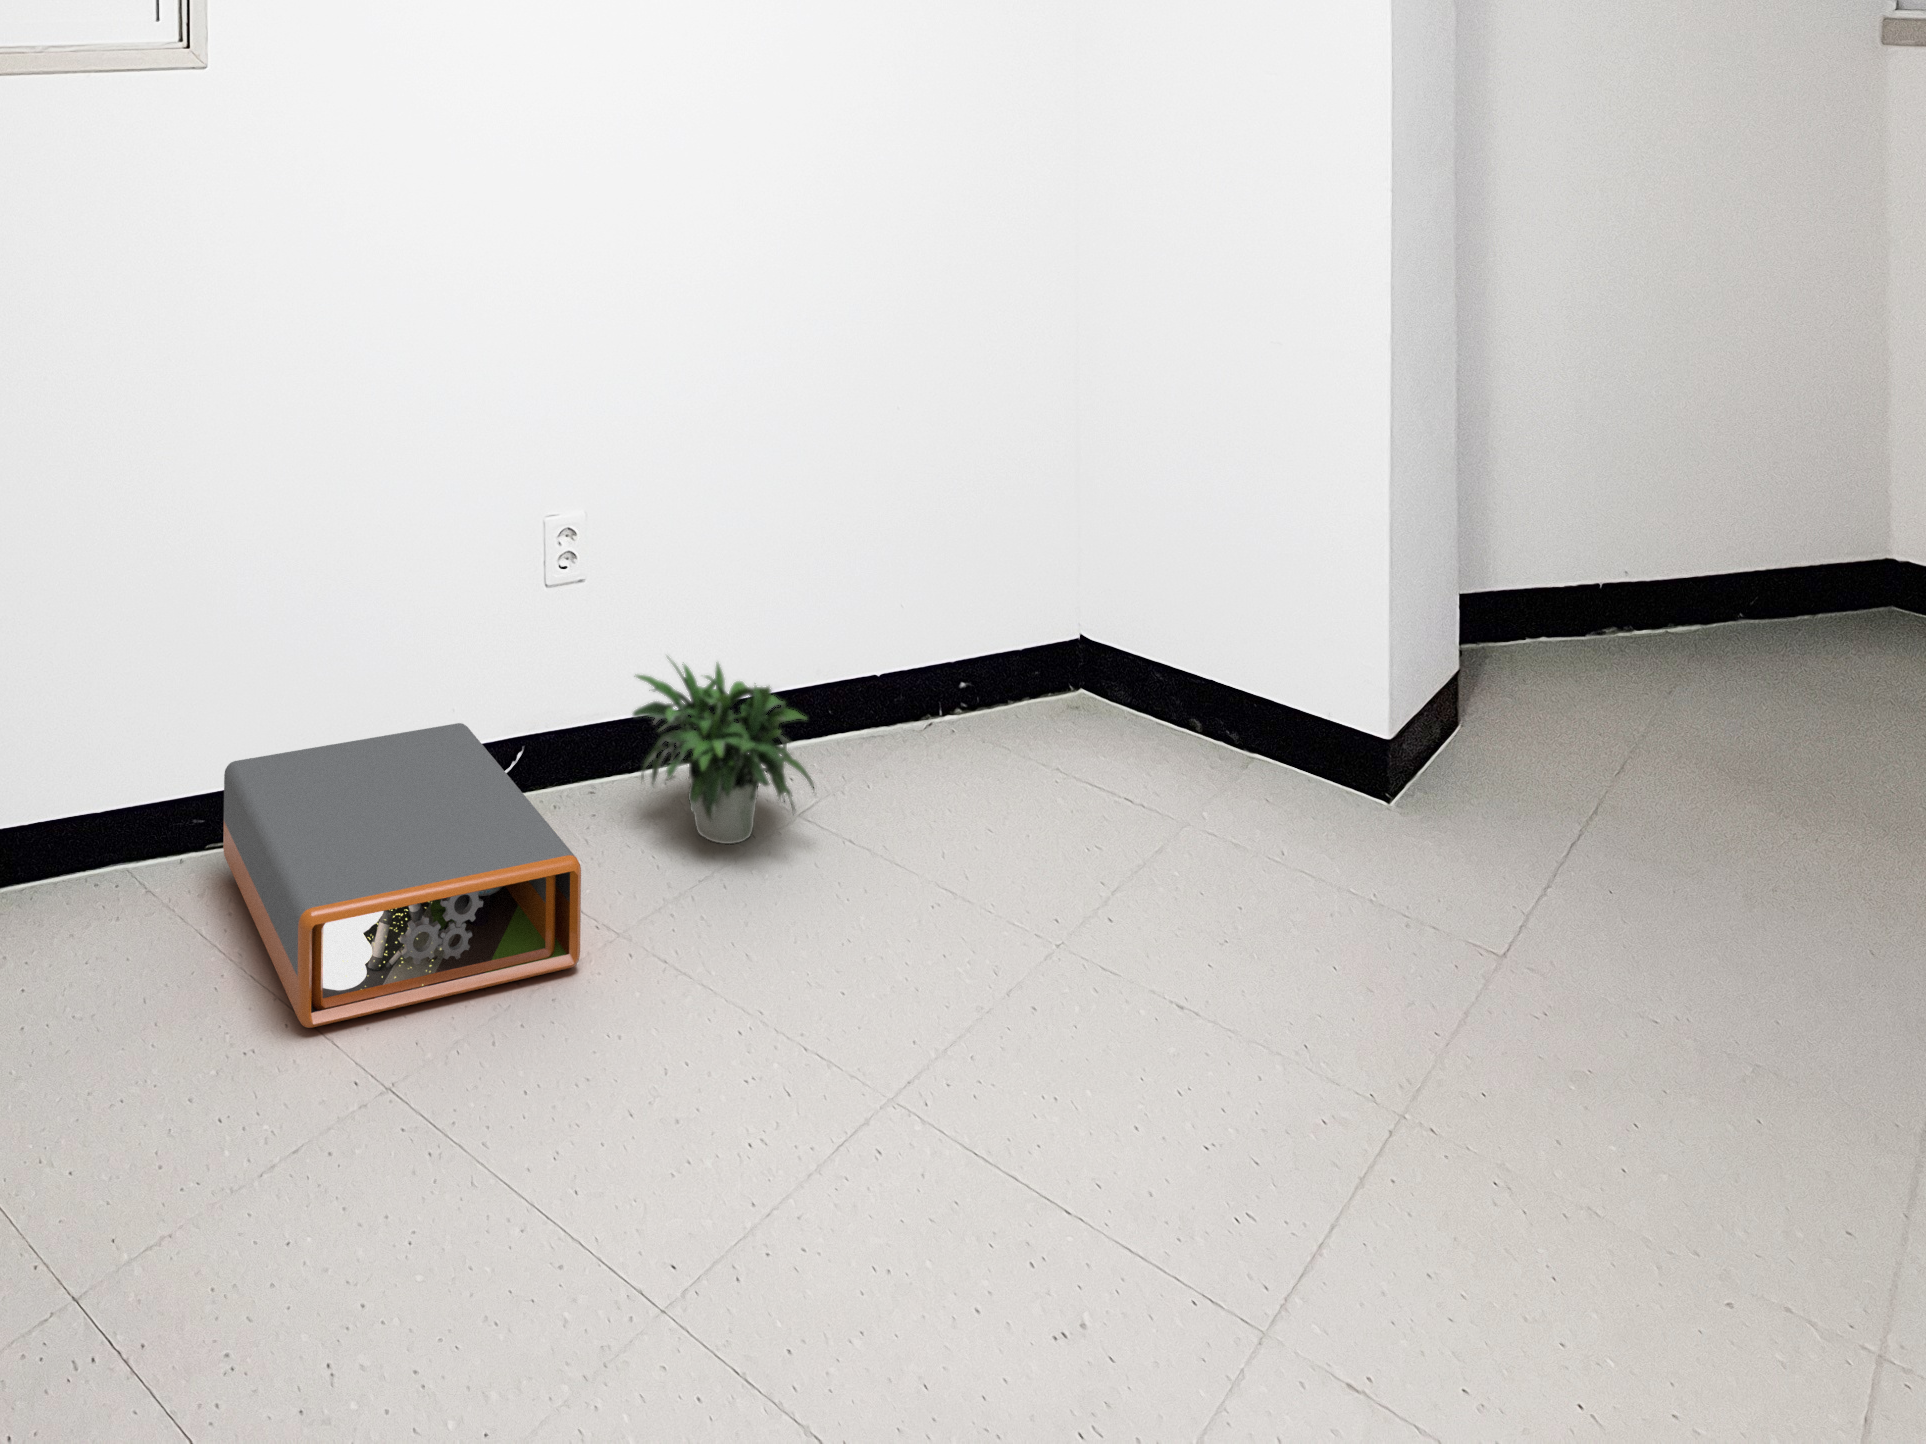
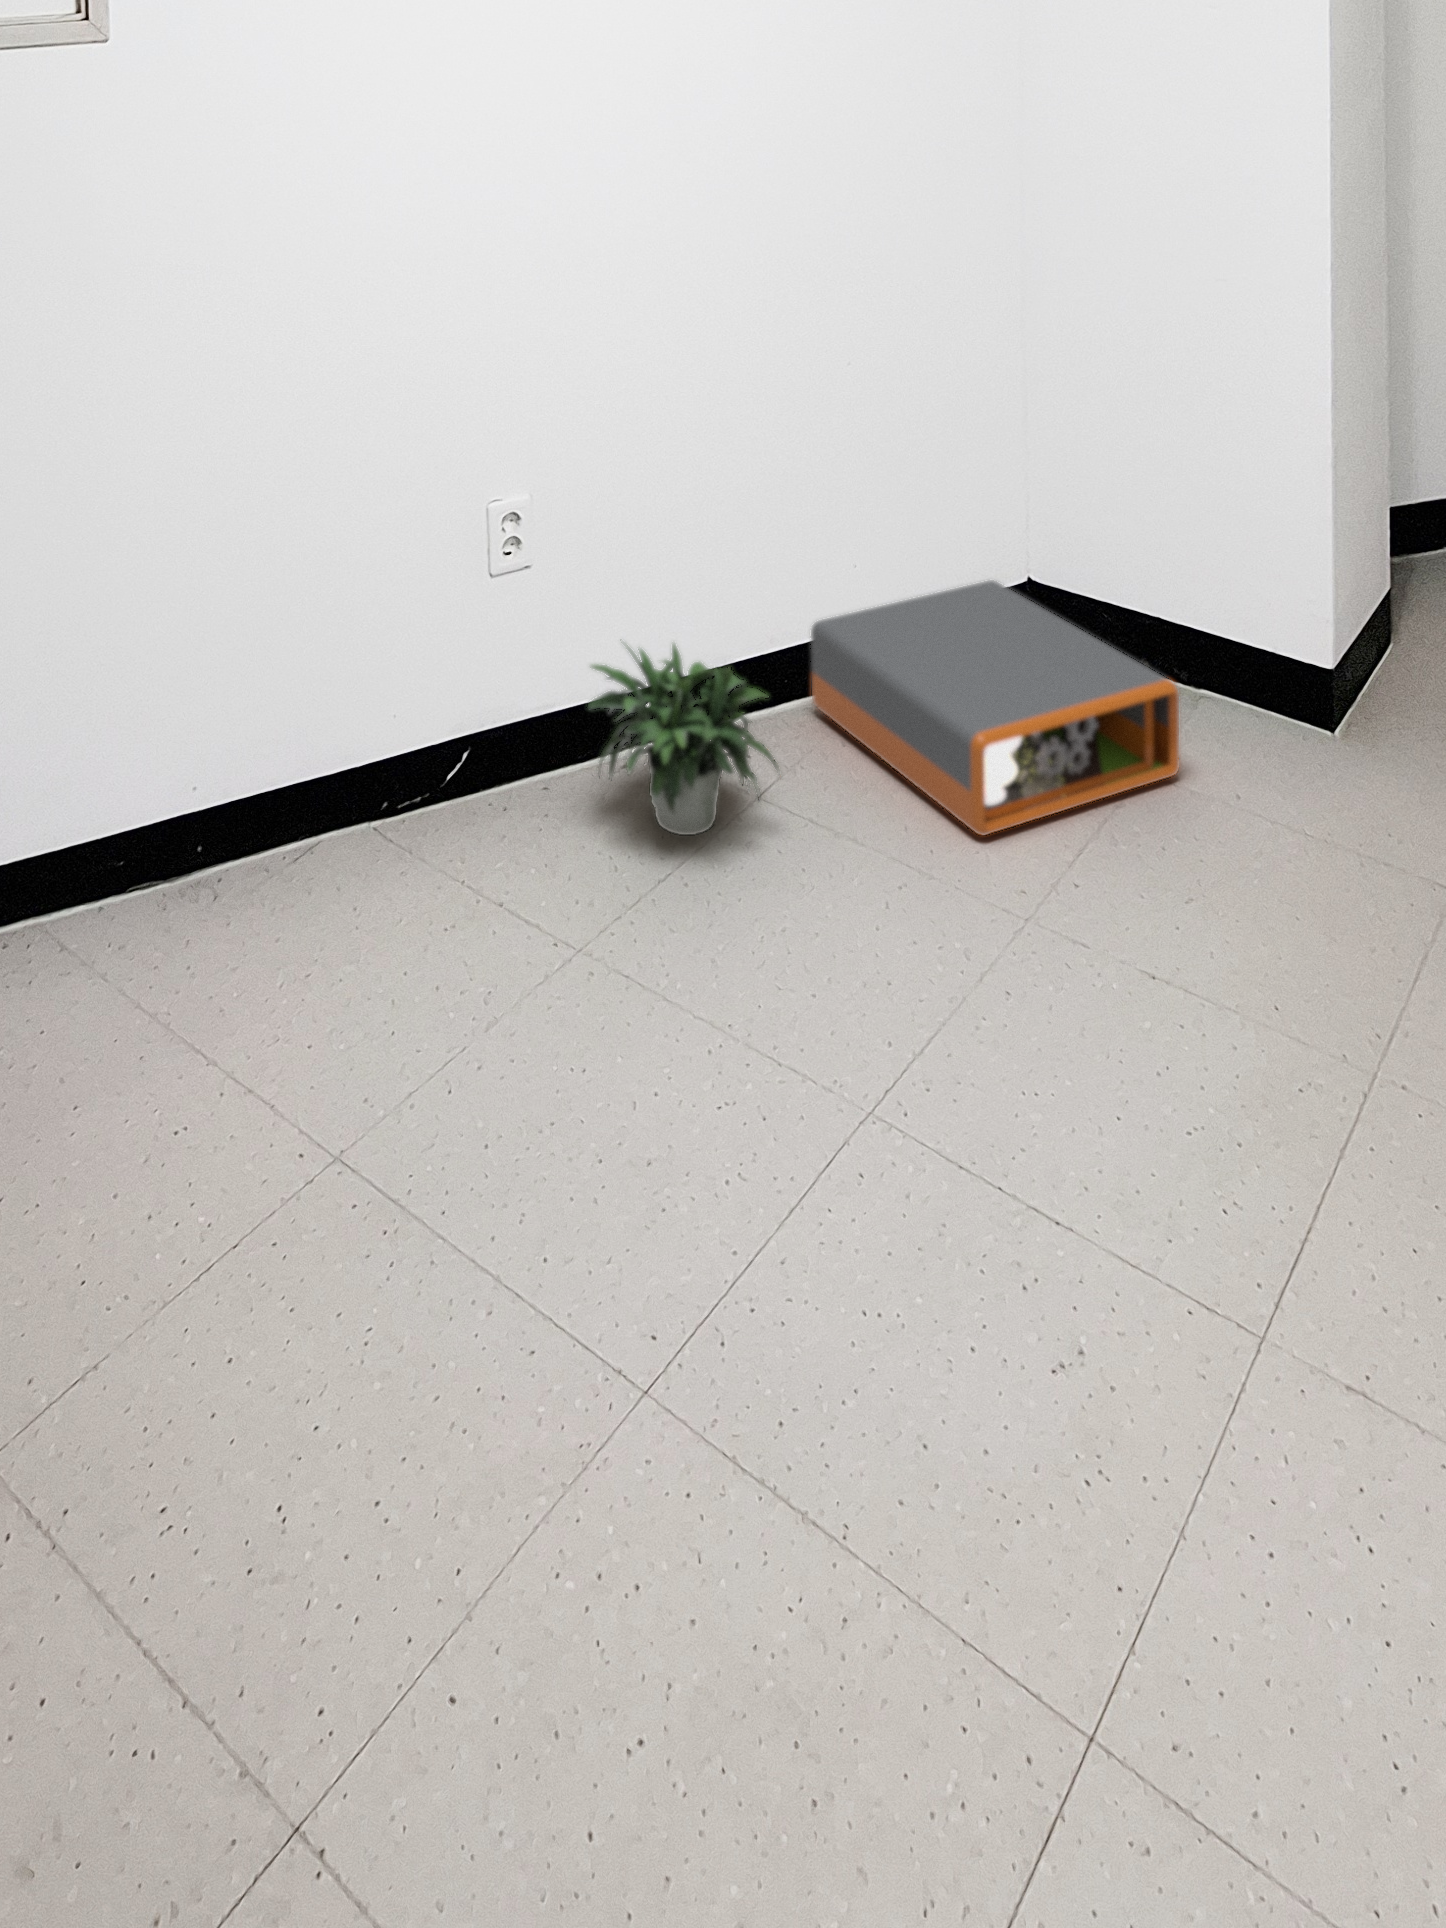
storage box: present [223,723,581,1028] -> present [811,580,1179,835]

